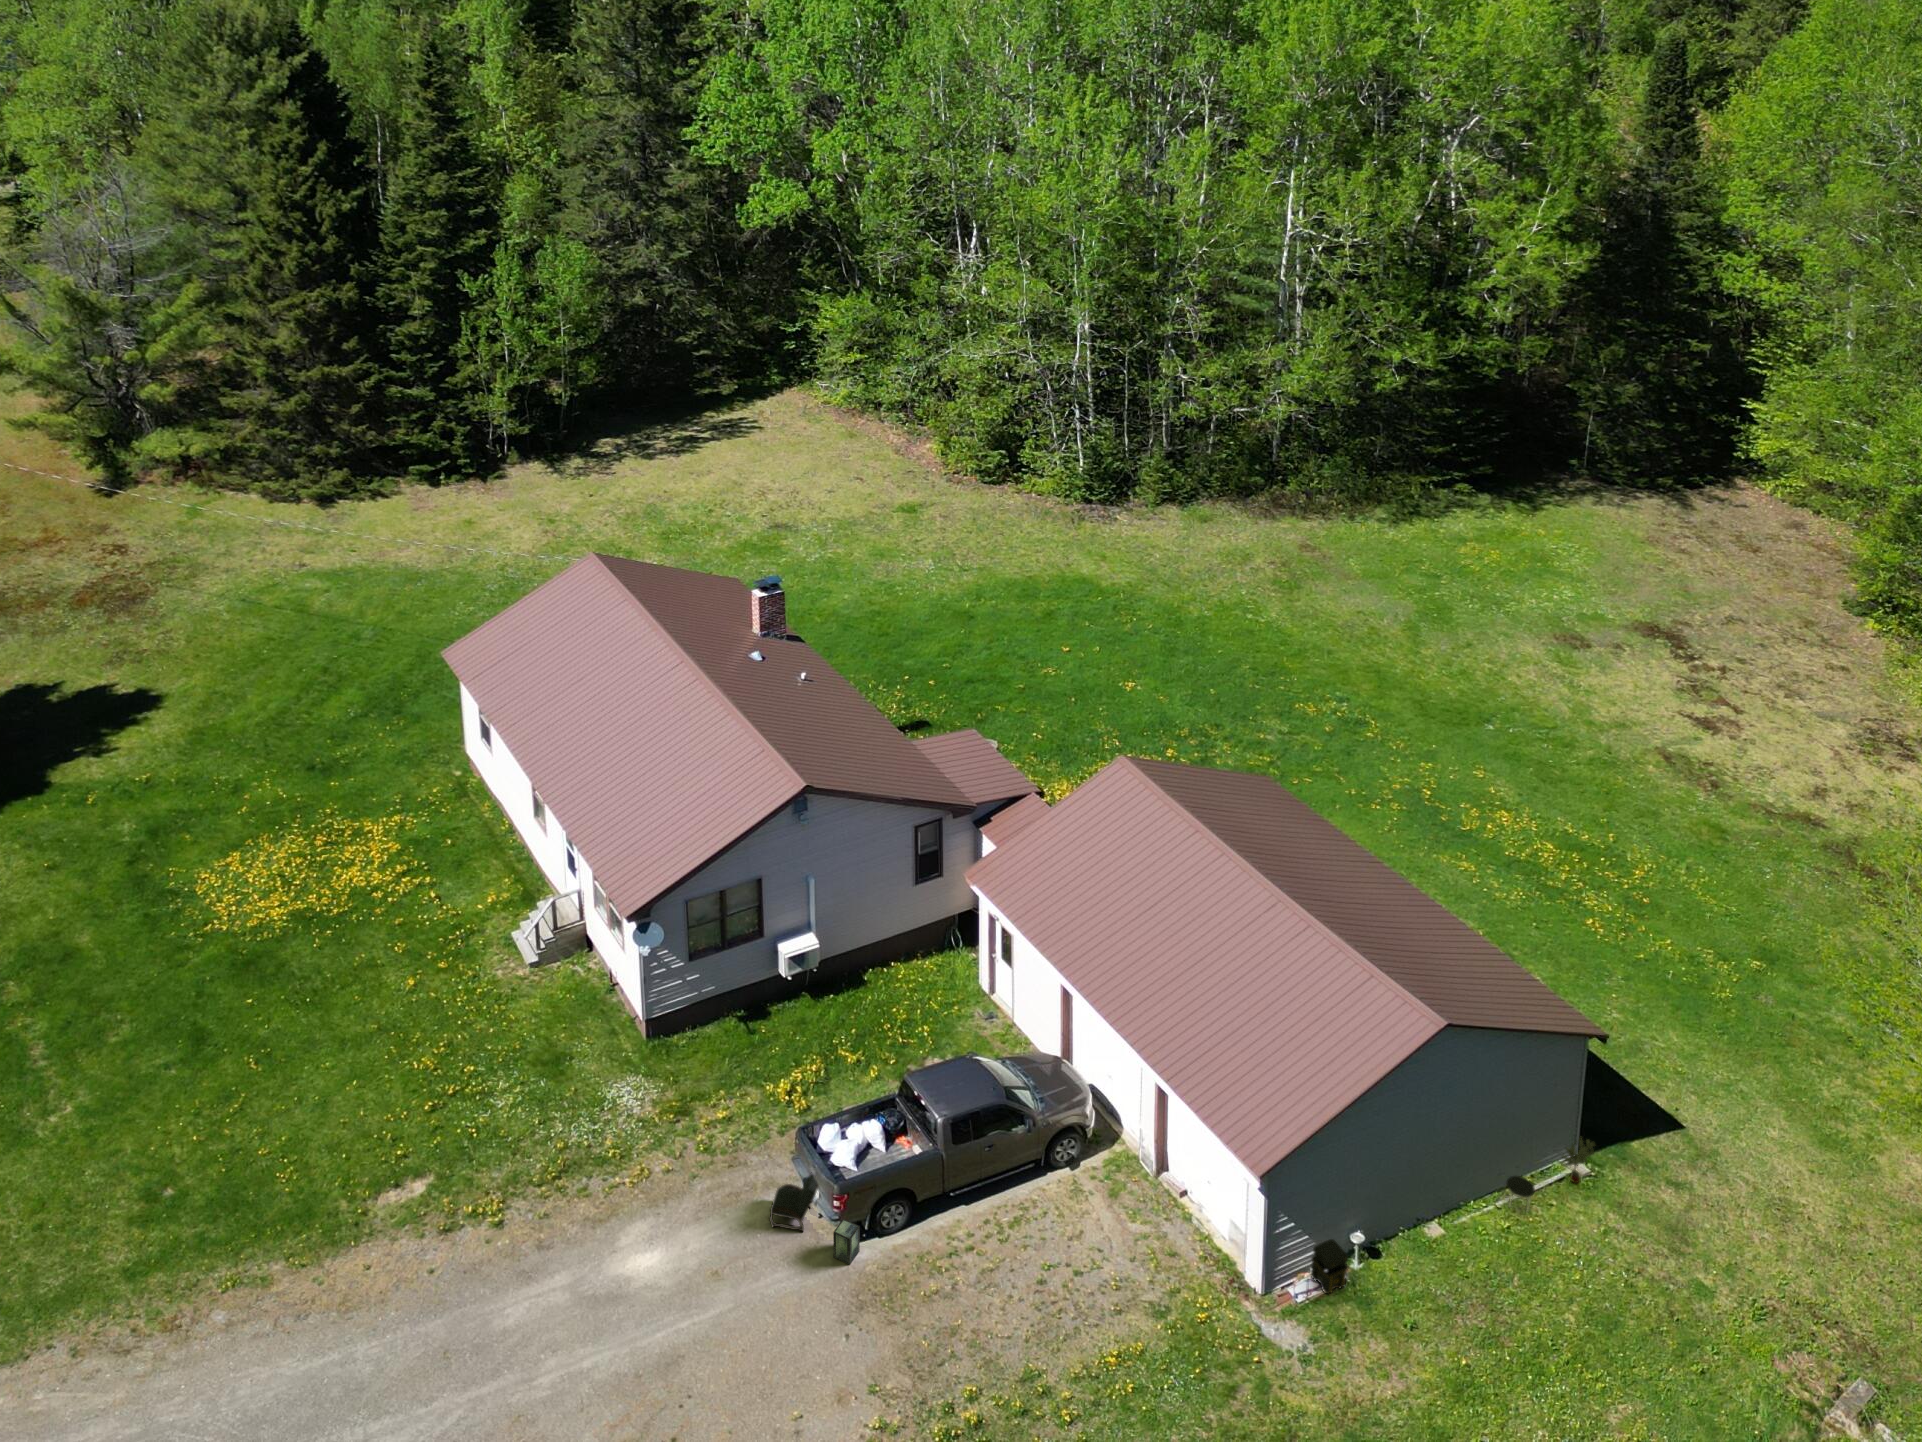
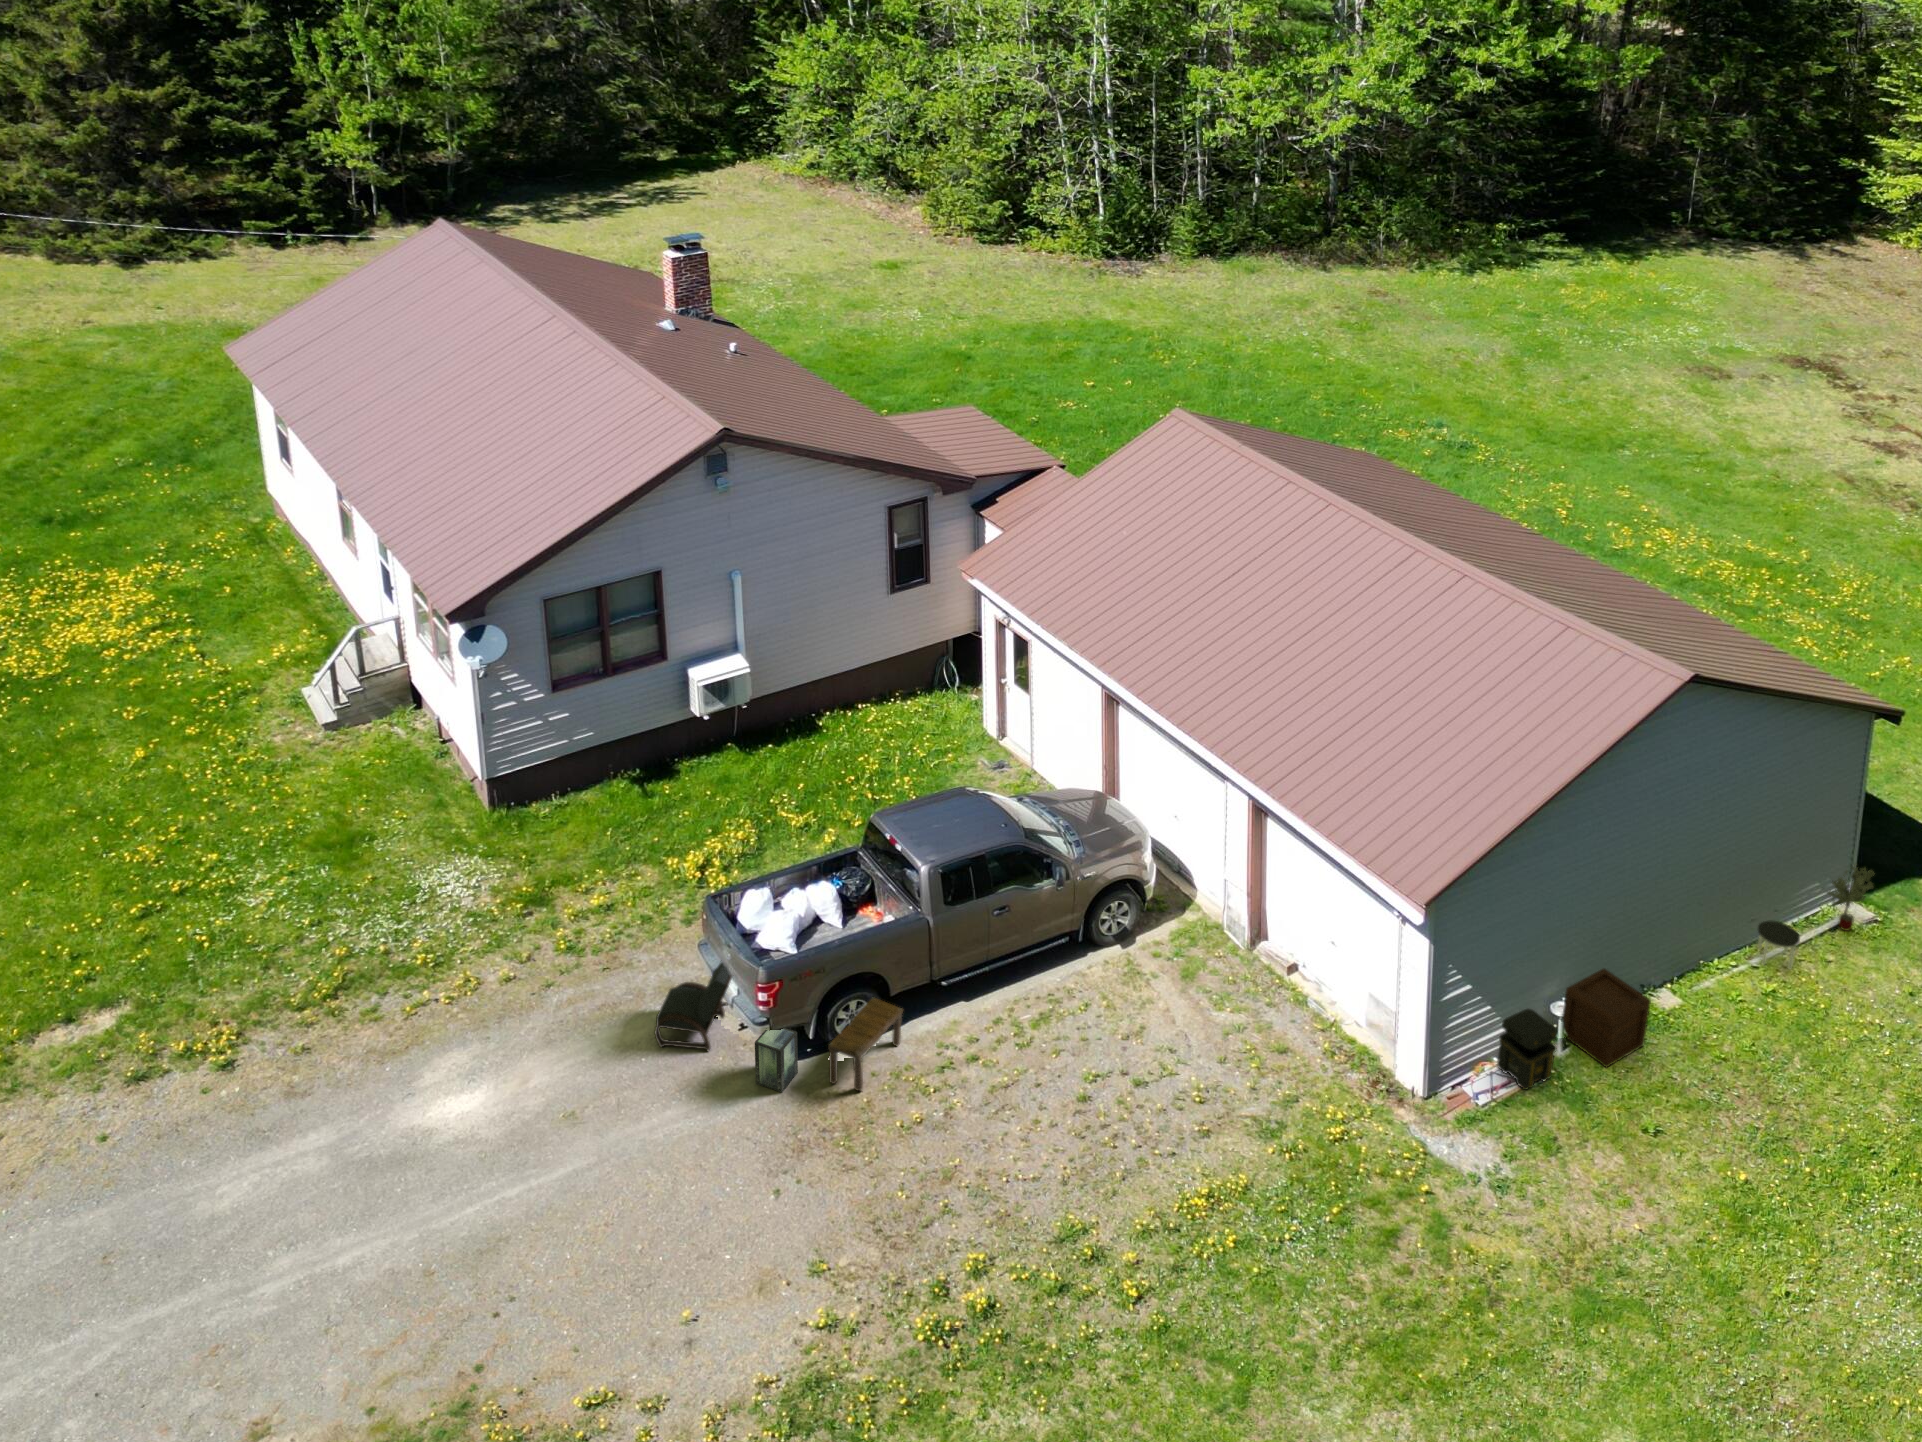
bench: none [879,1203,926,1267] -> present [828,997,903,1091]
wooden crate: none [1357,1211,1415,1281] -> present [1562,969,1651,1067]

